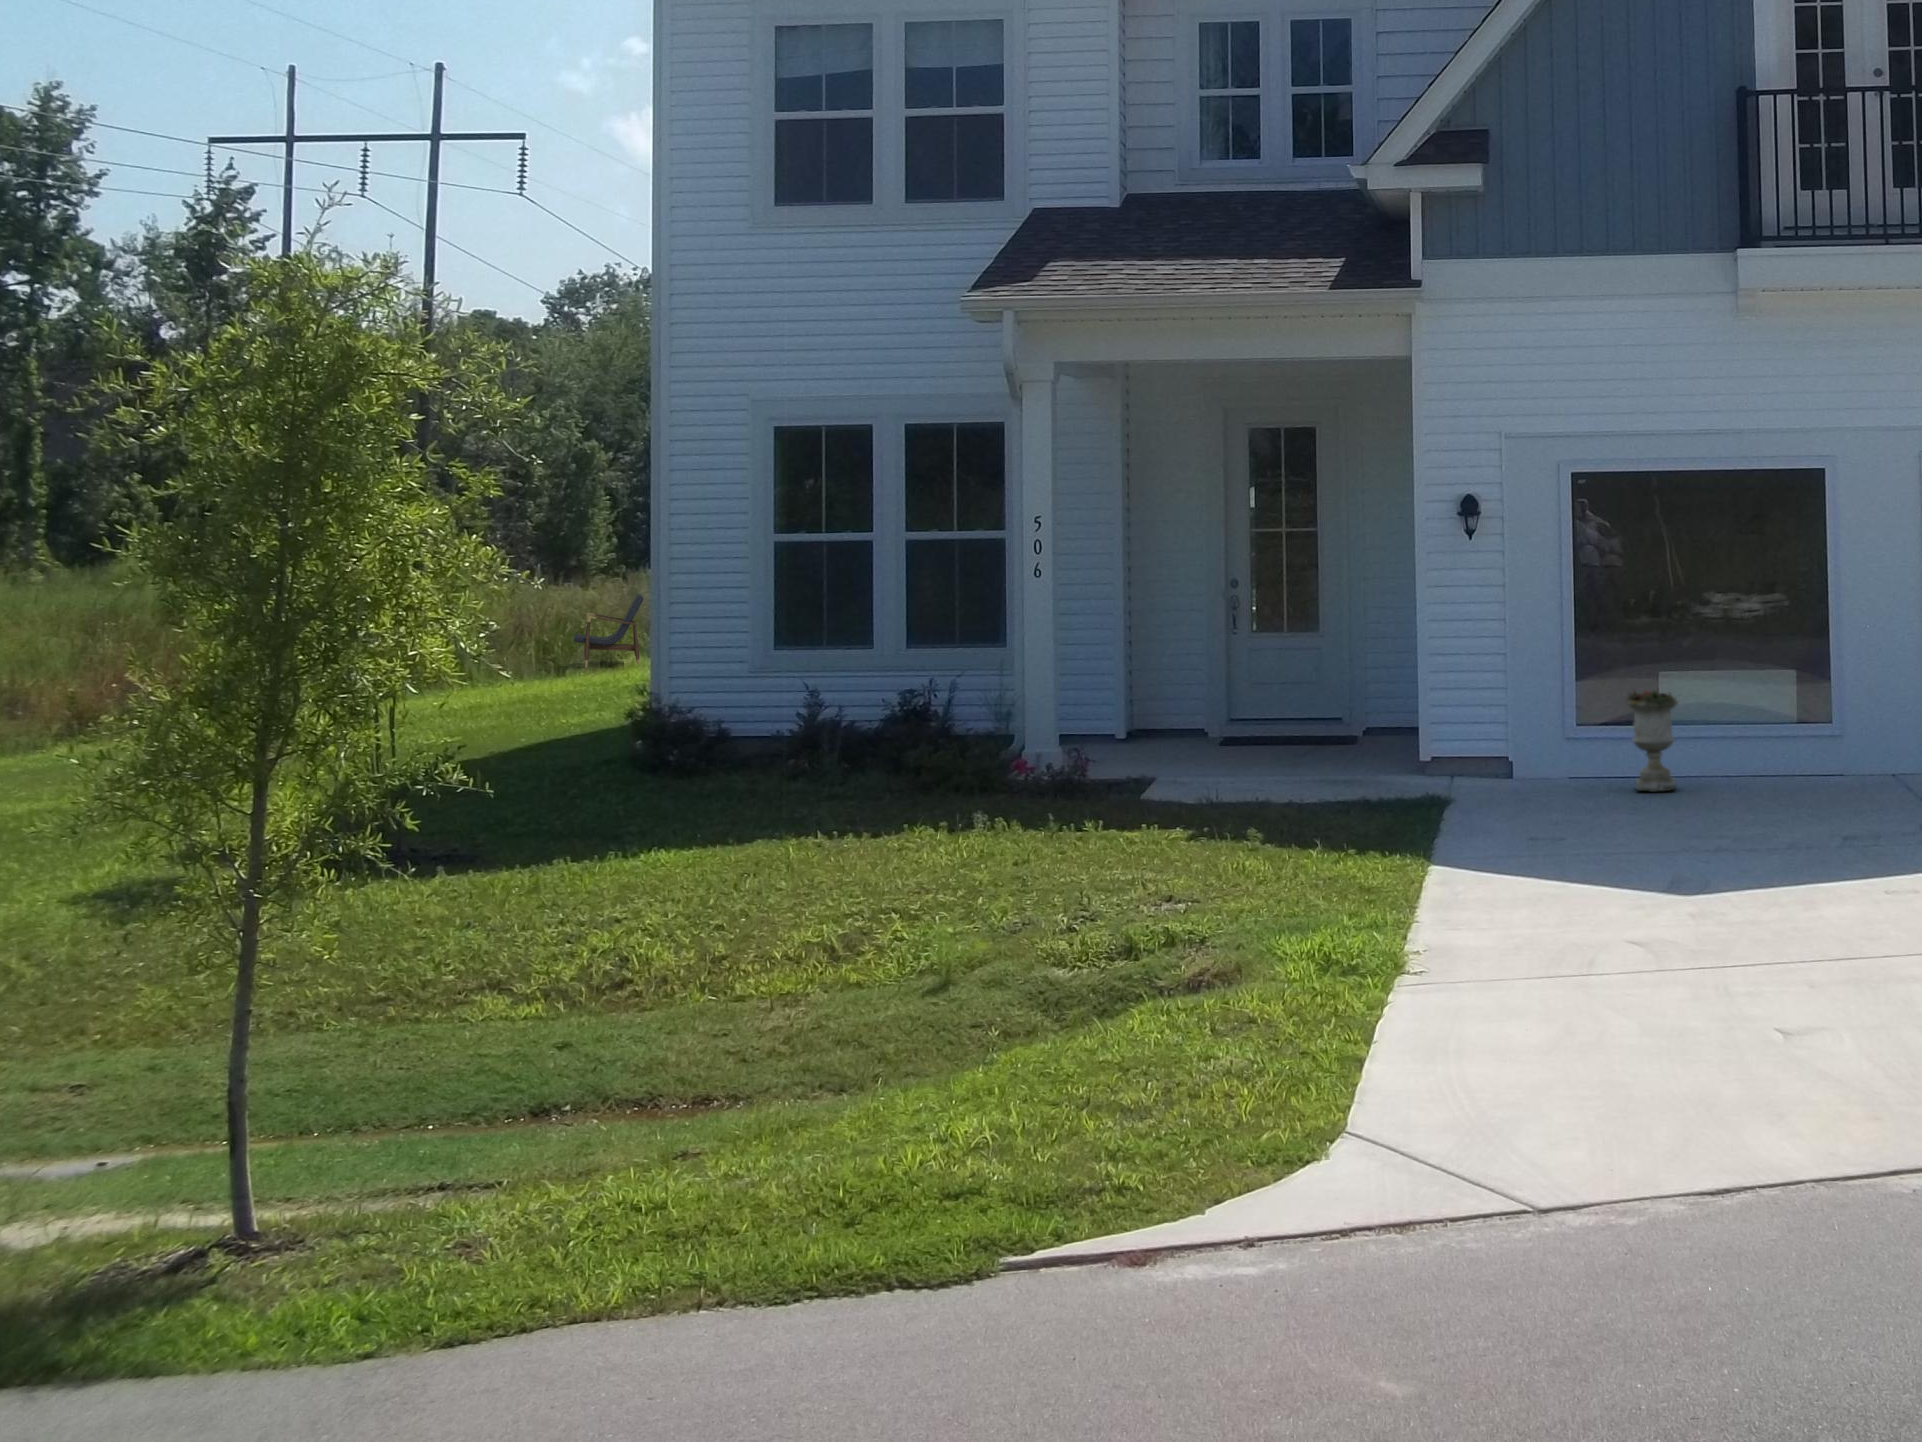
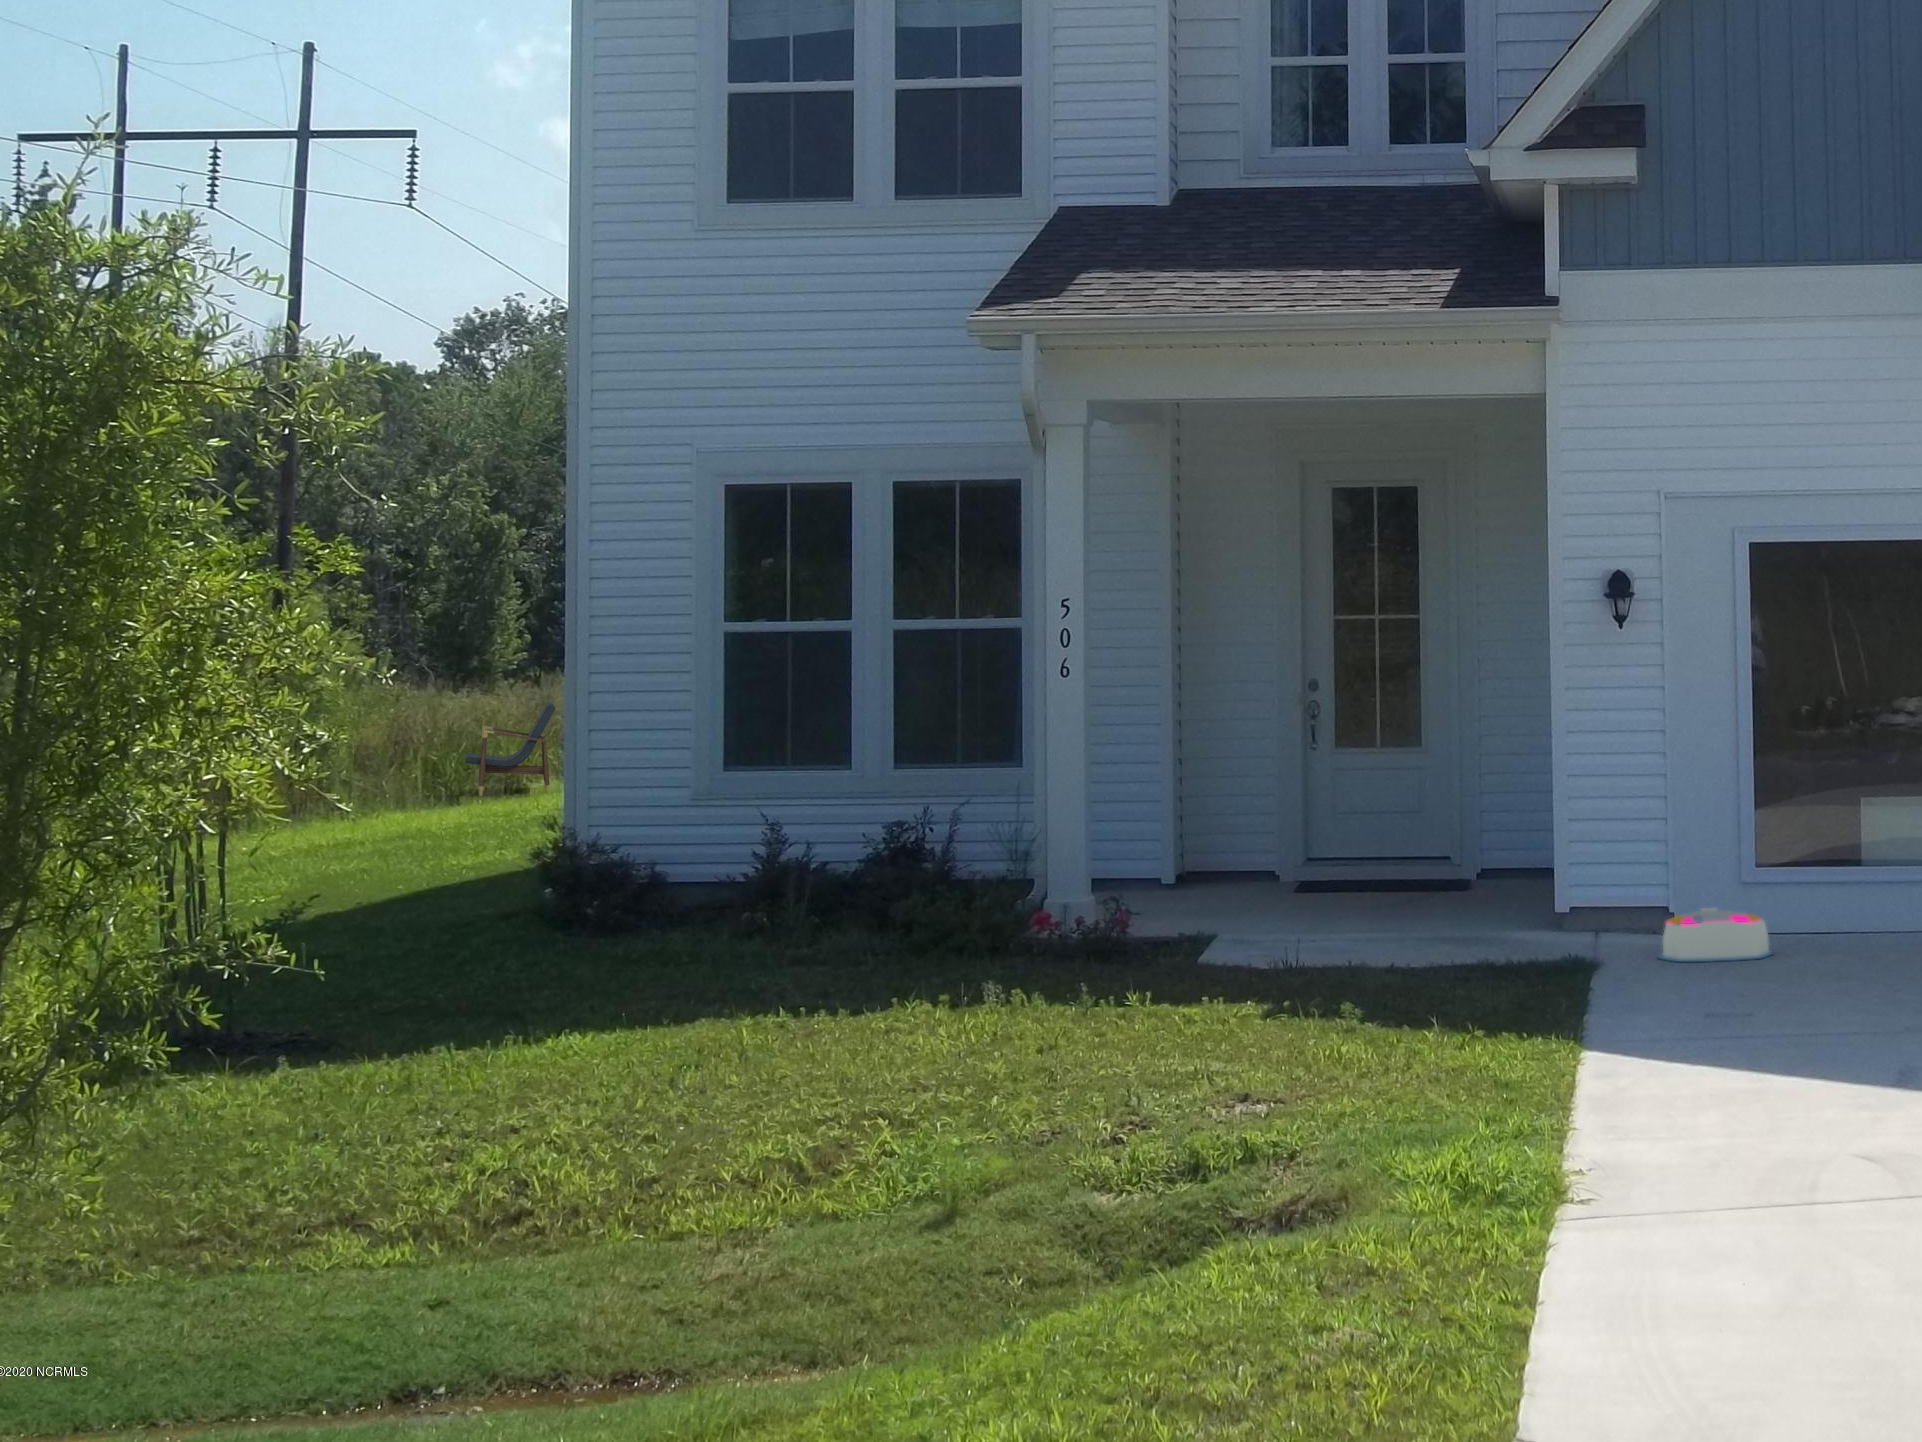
planter: present [1626,691,1678,792] -> none [1822,819,1893,952]
storage bin: none [1496,757,1587,800] -> present [1658,908,1773,962]

